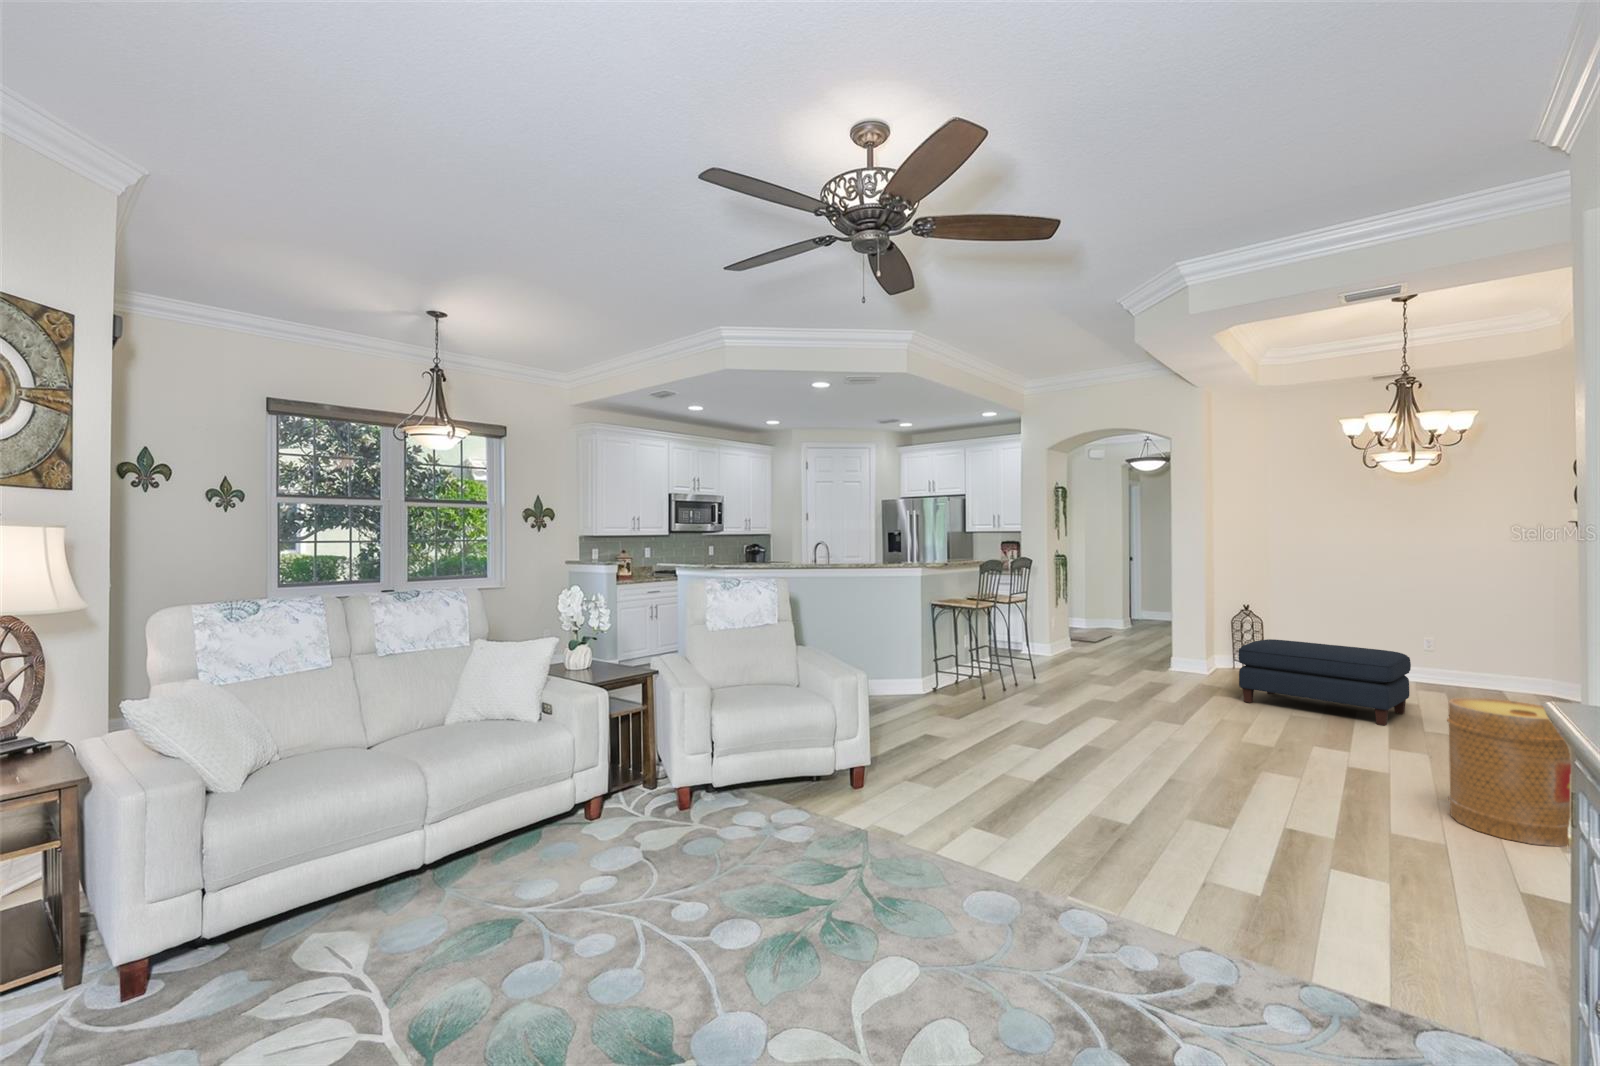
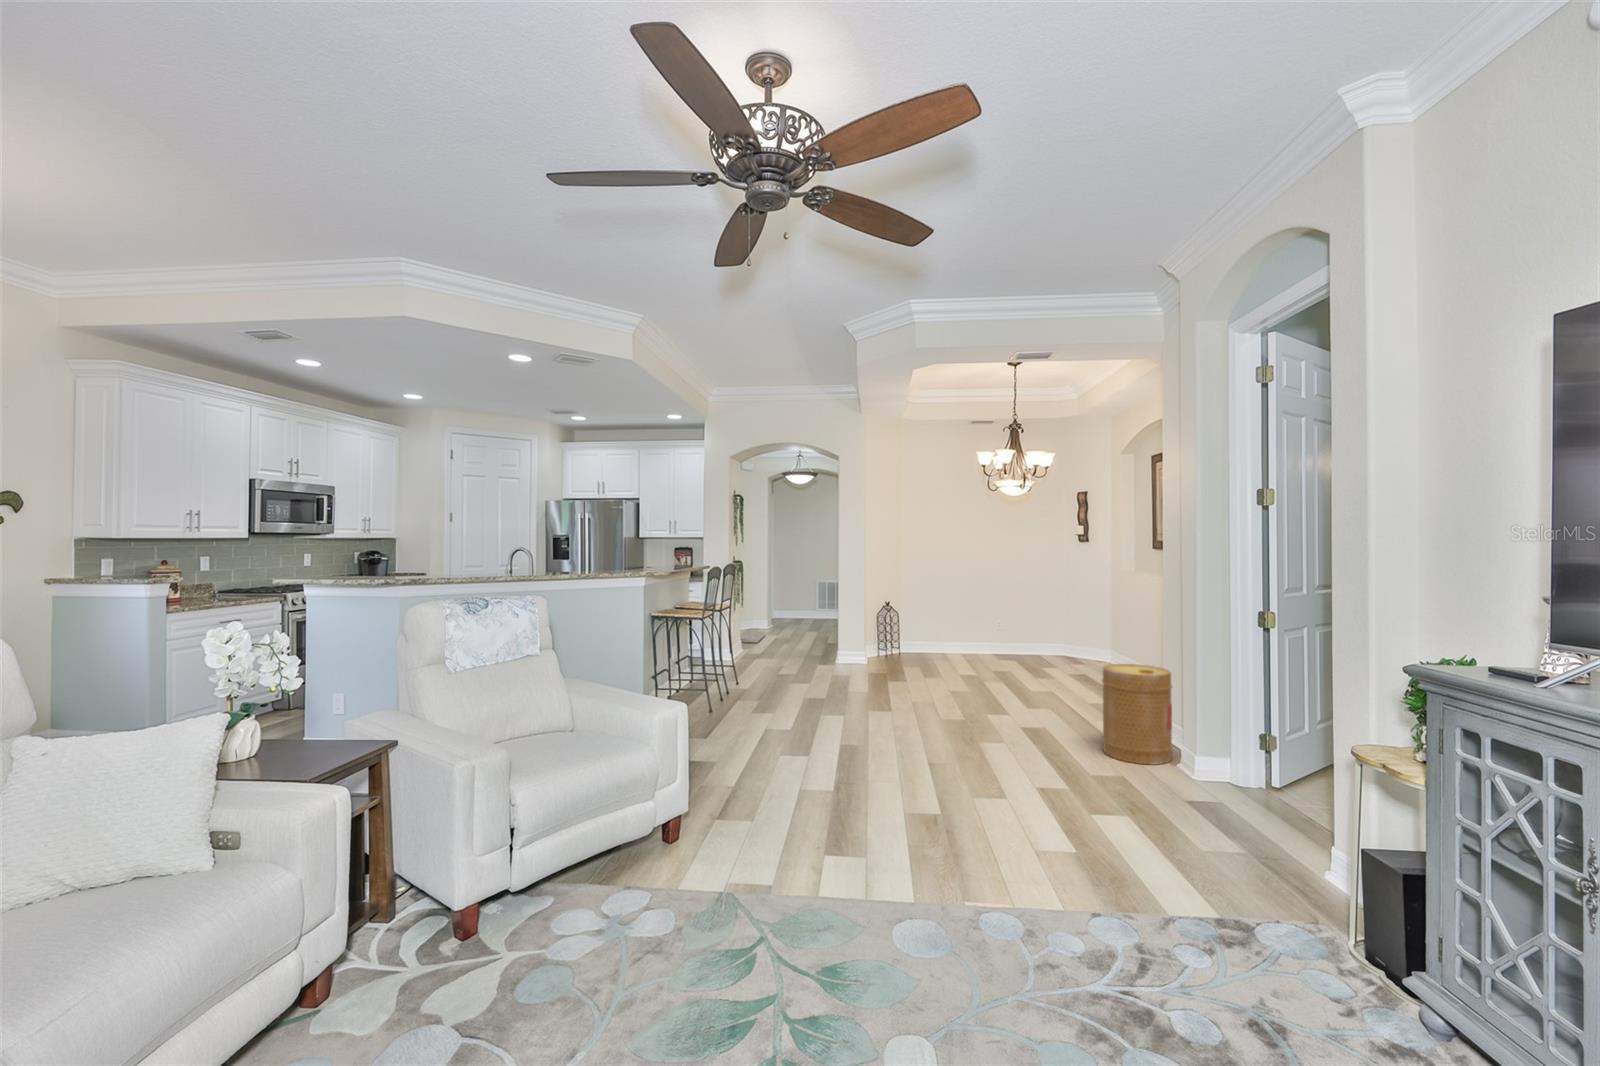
ottoman: present [1238,639,1411,725] -> none [910,630,1015,691]

